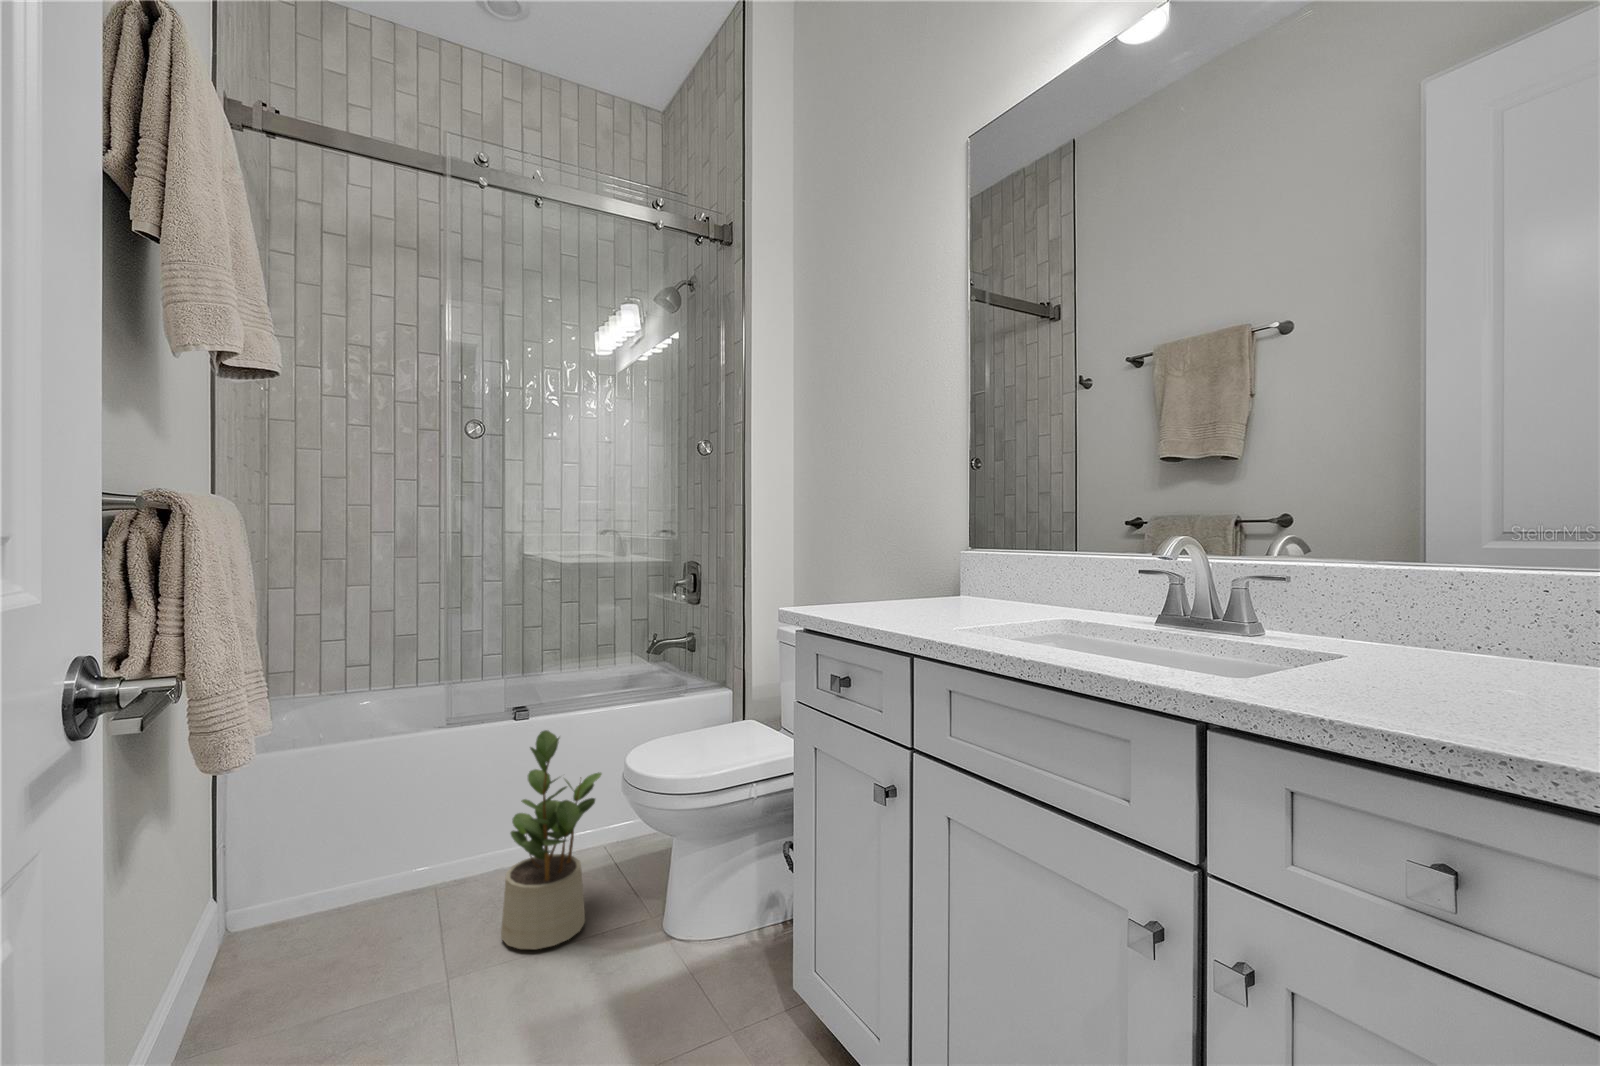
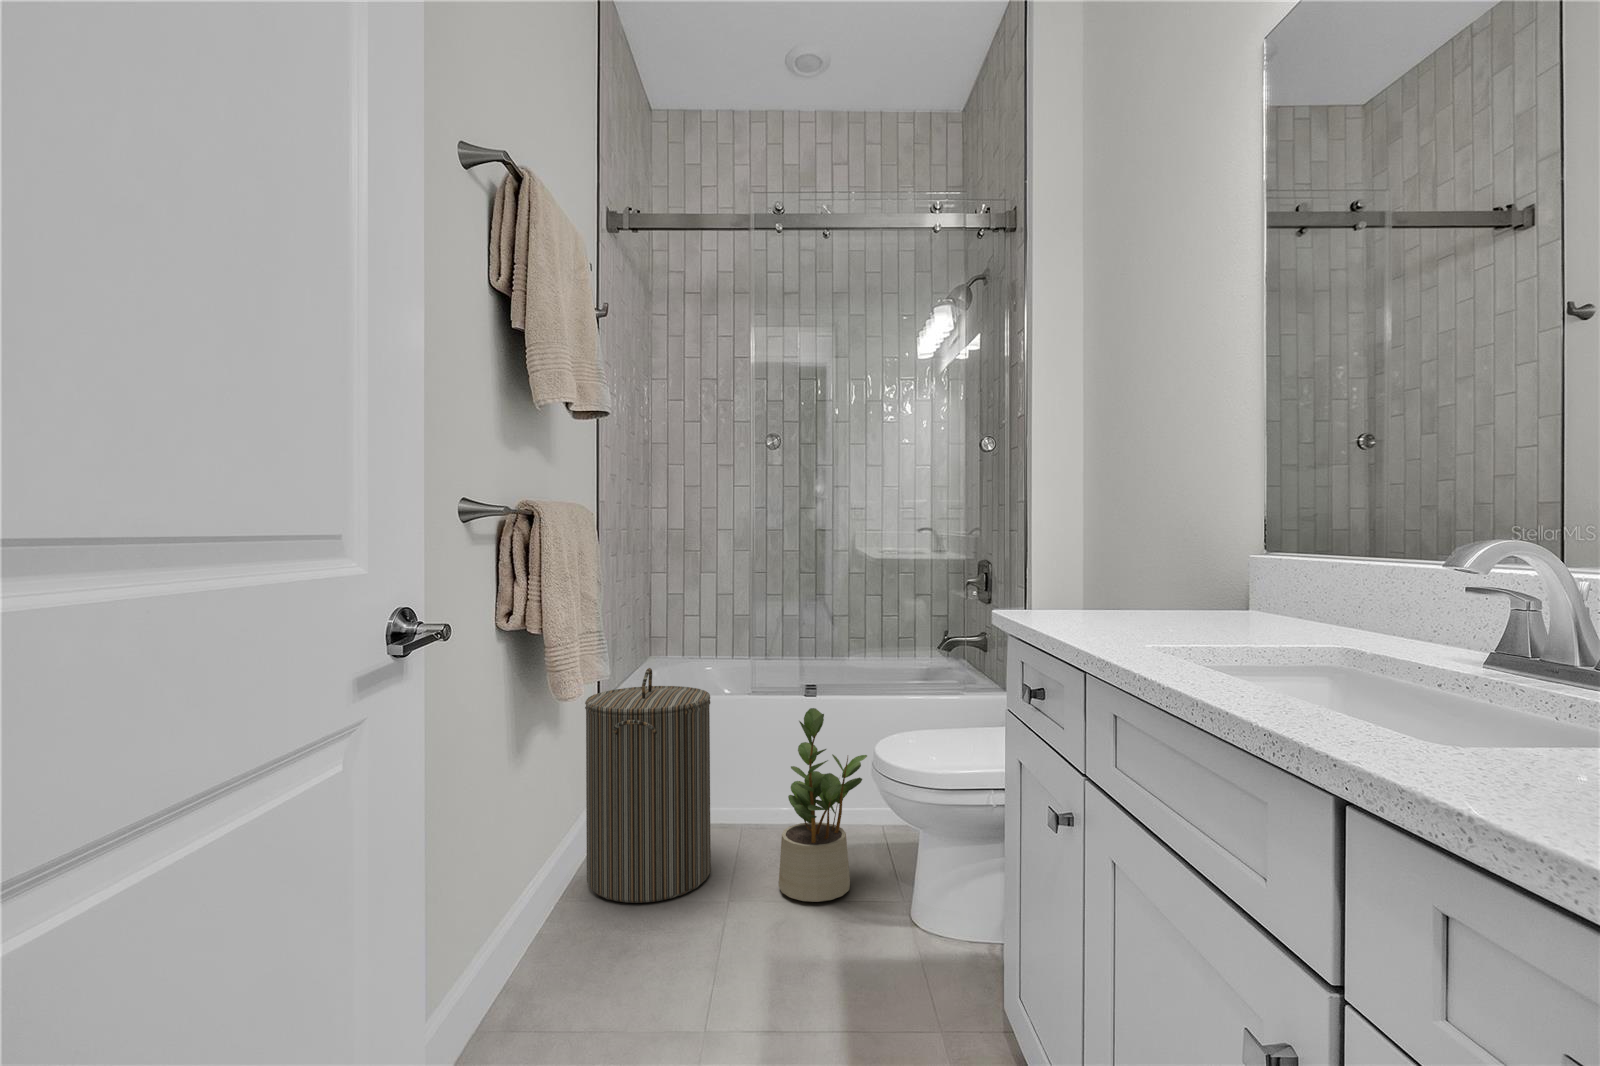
laundry hamper: none [216,704,408,1020] -> present [585,668,711,903]

